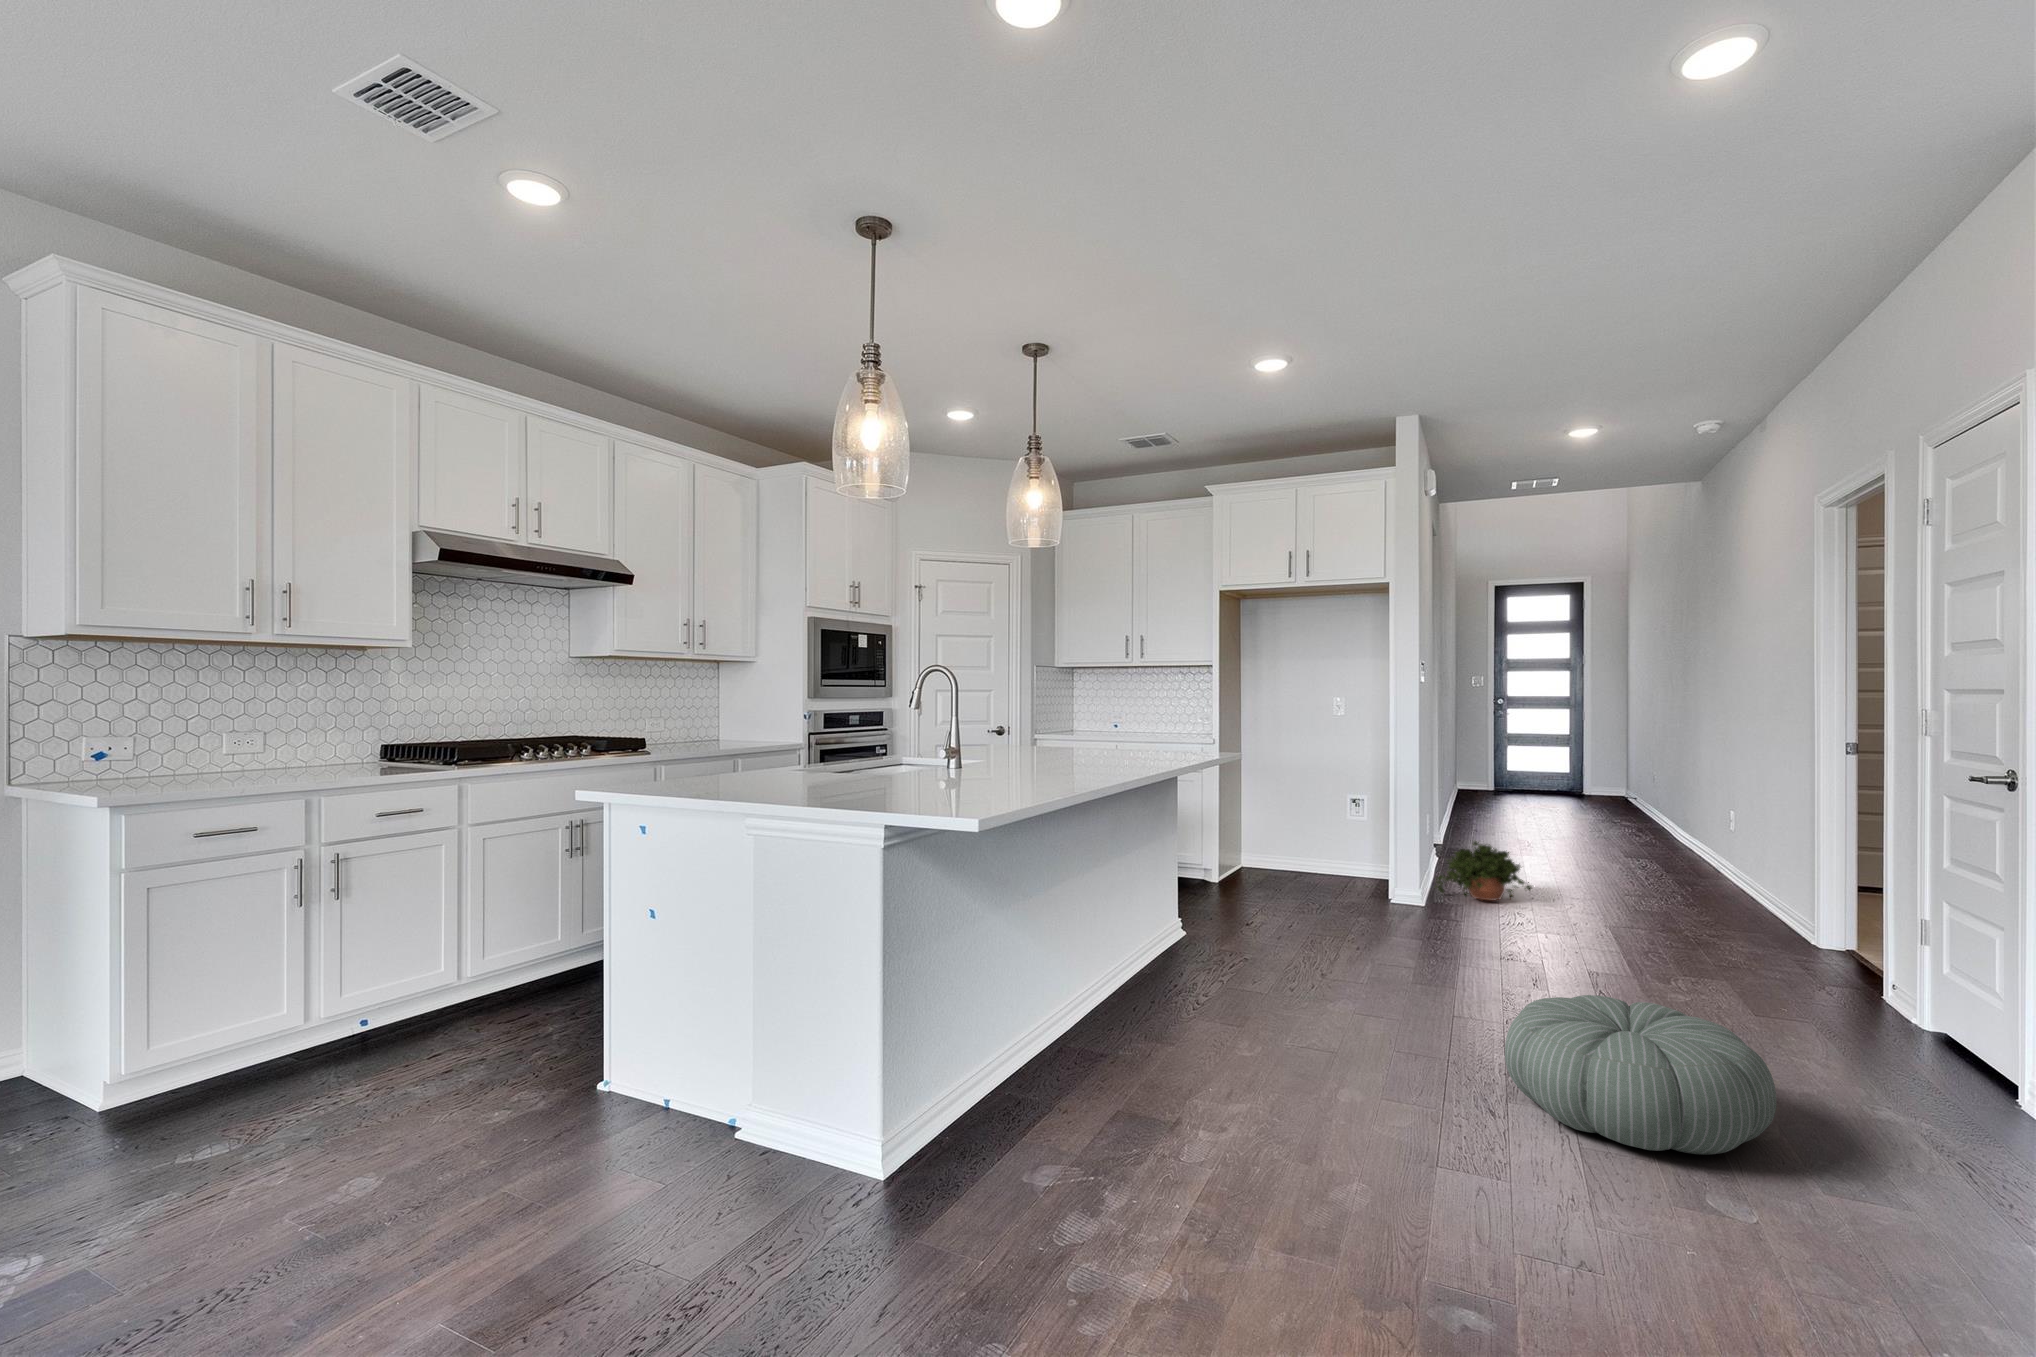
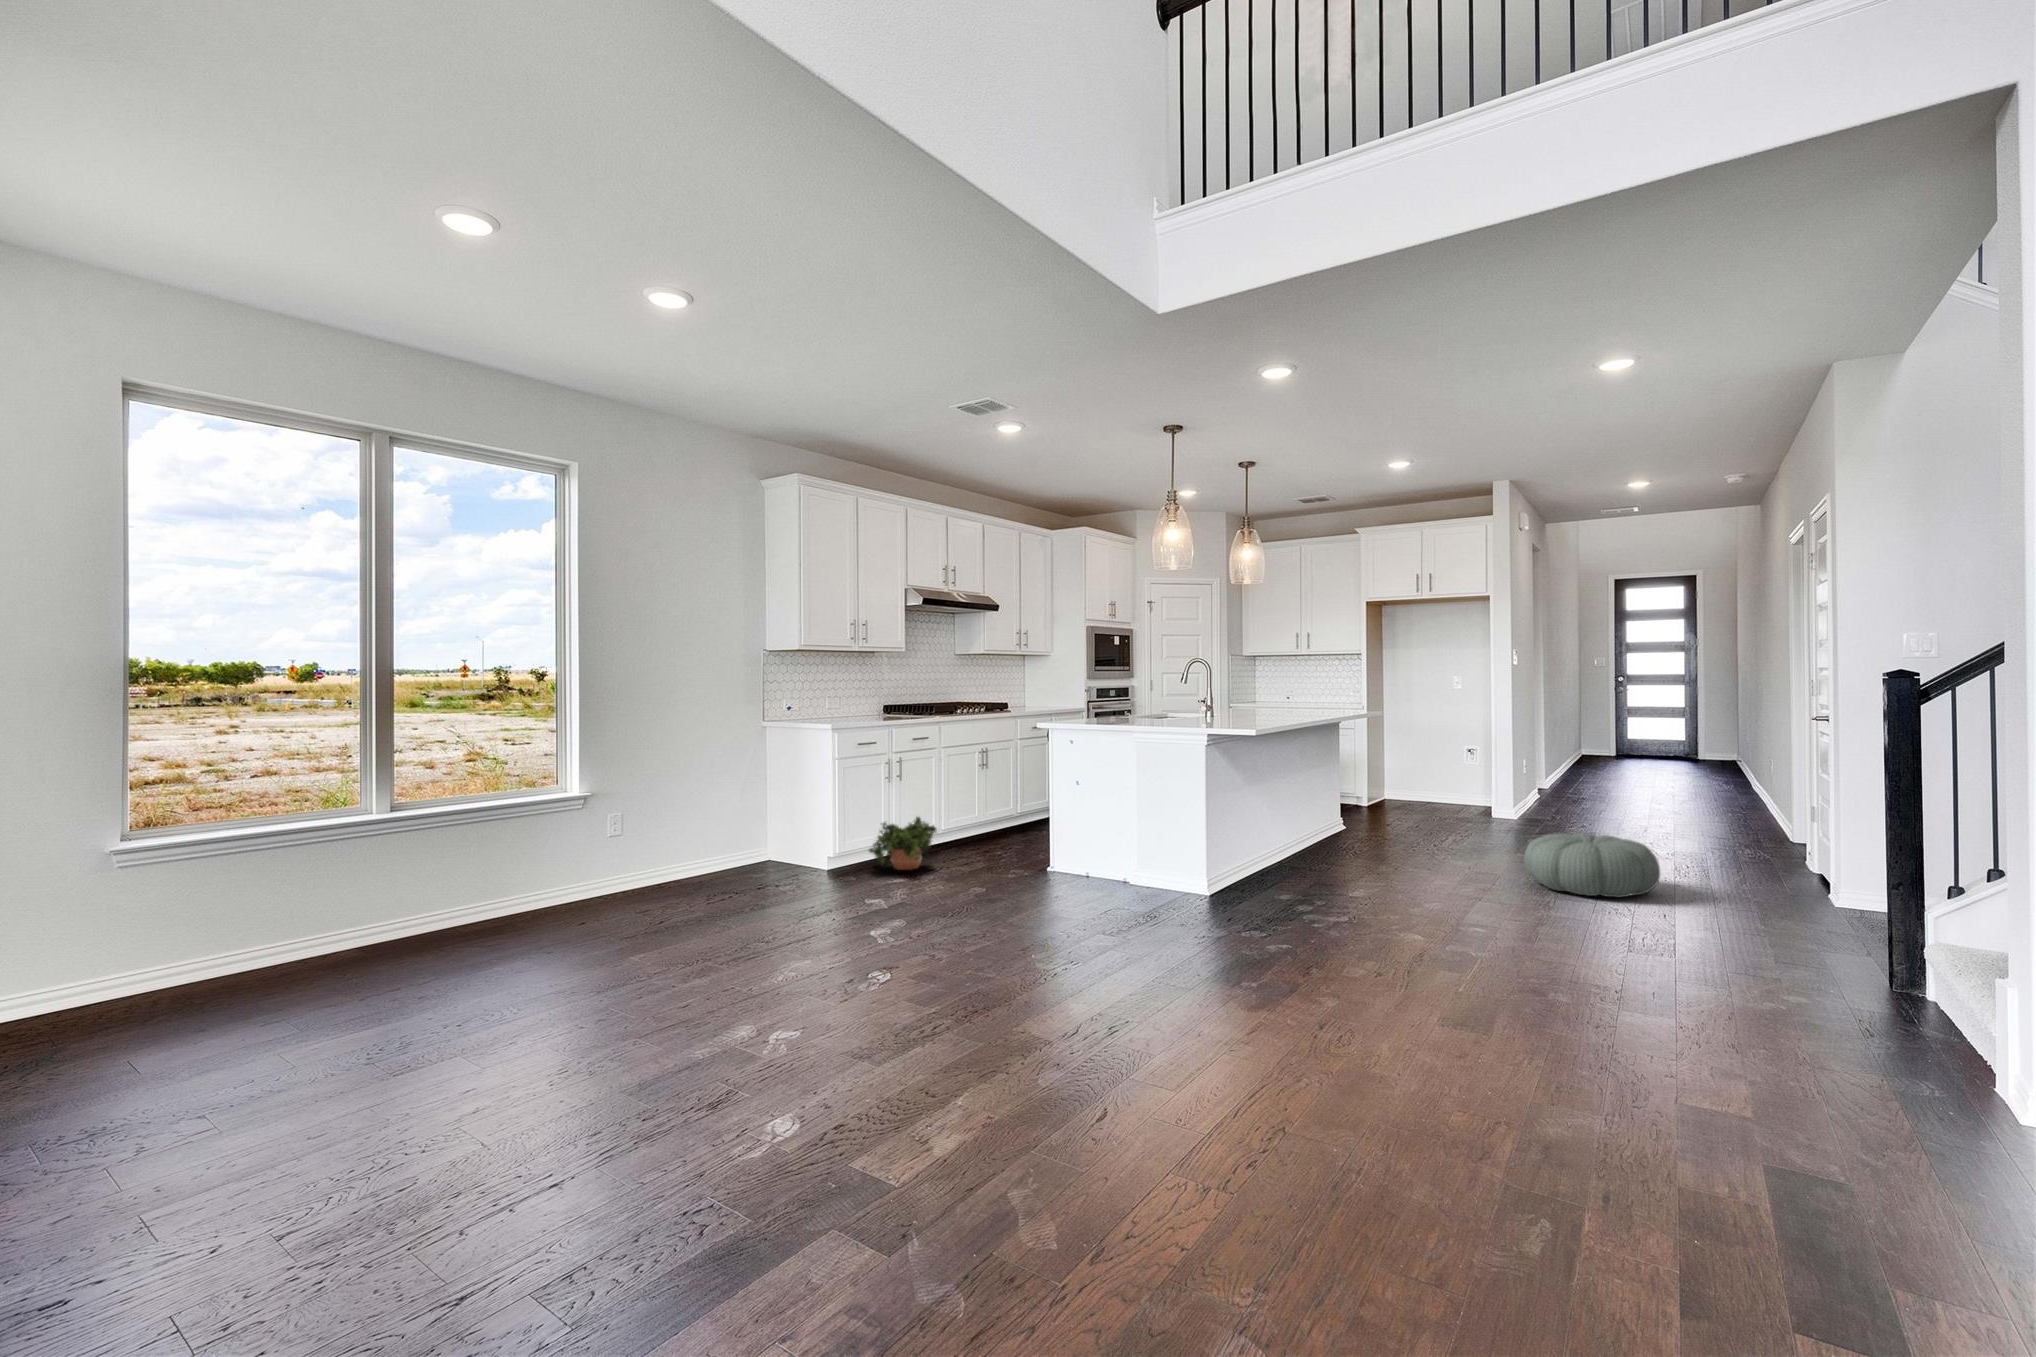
potted plant: present [1436,841,1532,900] -> present [869,817,937,870]

